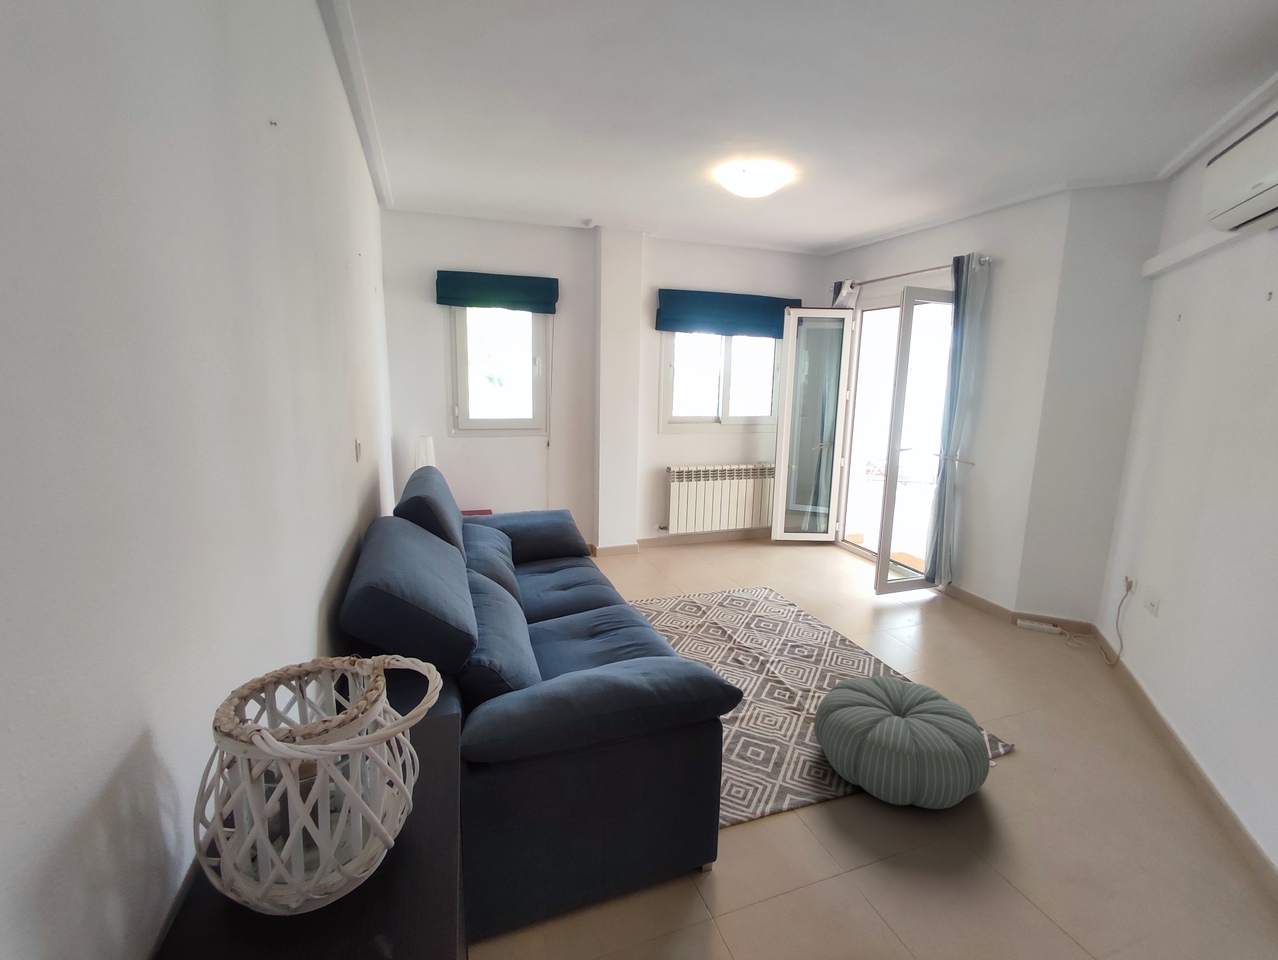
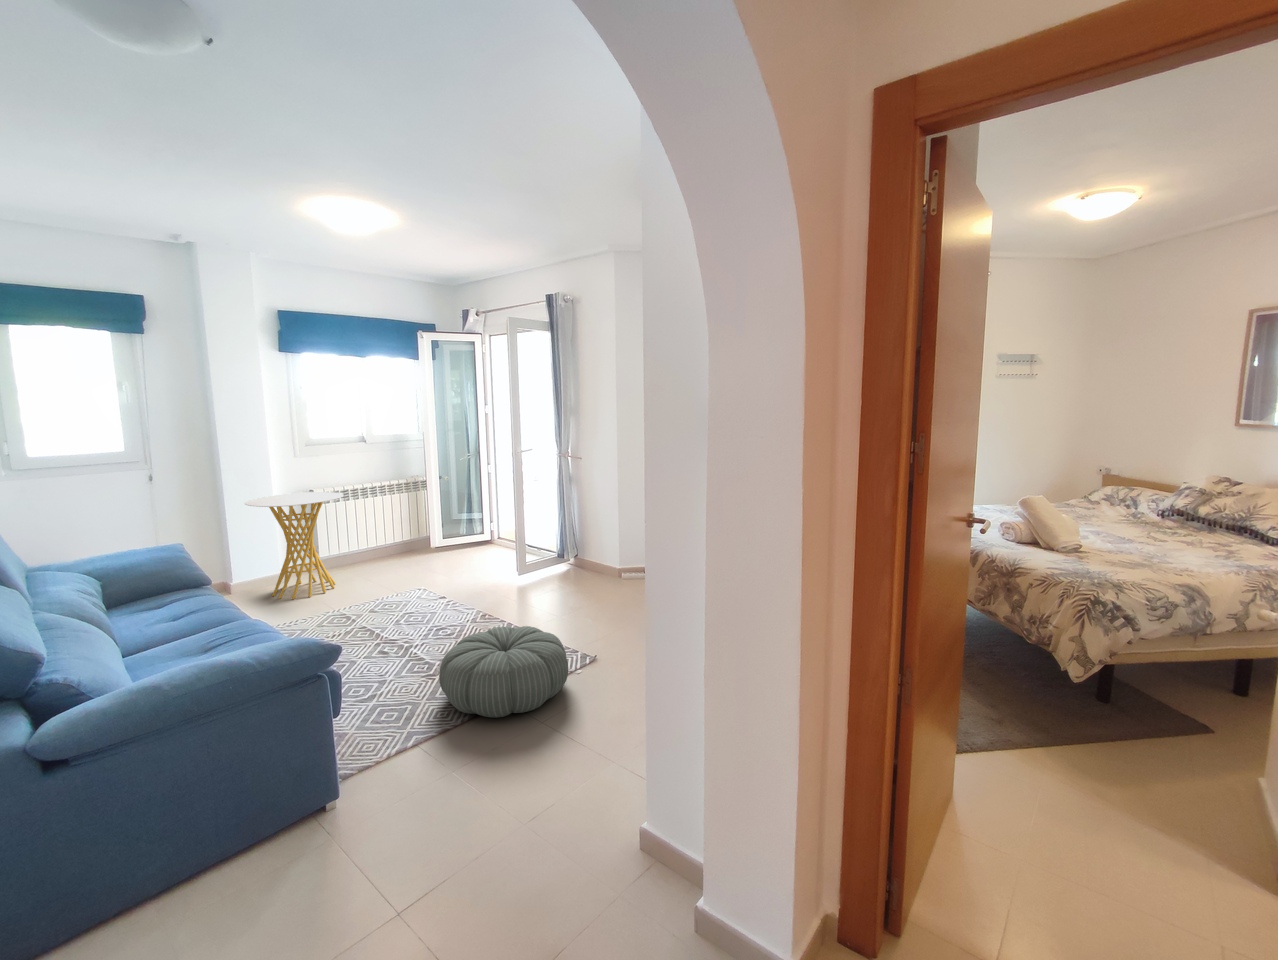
side table: none [615,470,699,575] -> present [245,492,344,599]

